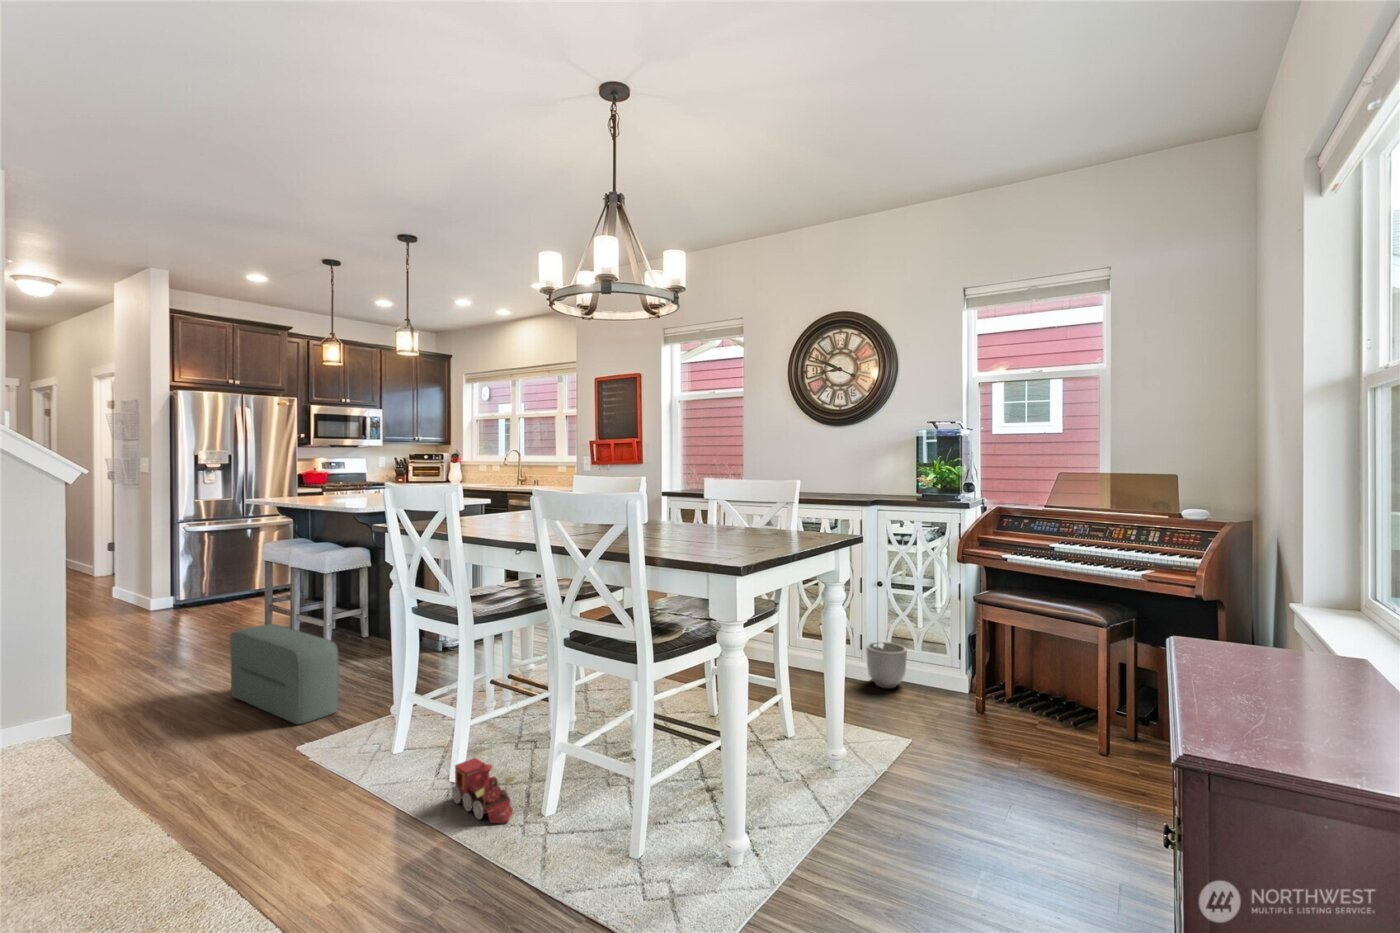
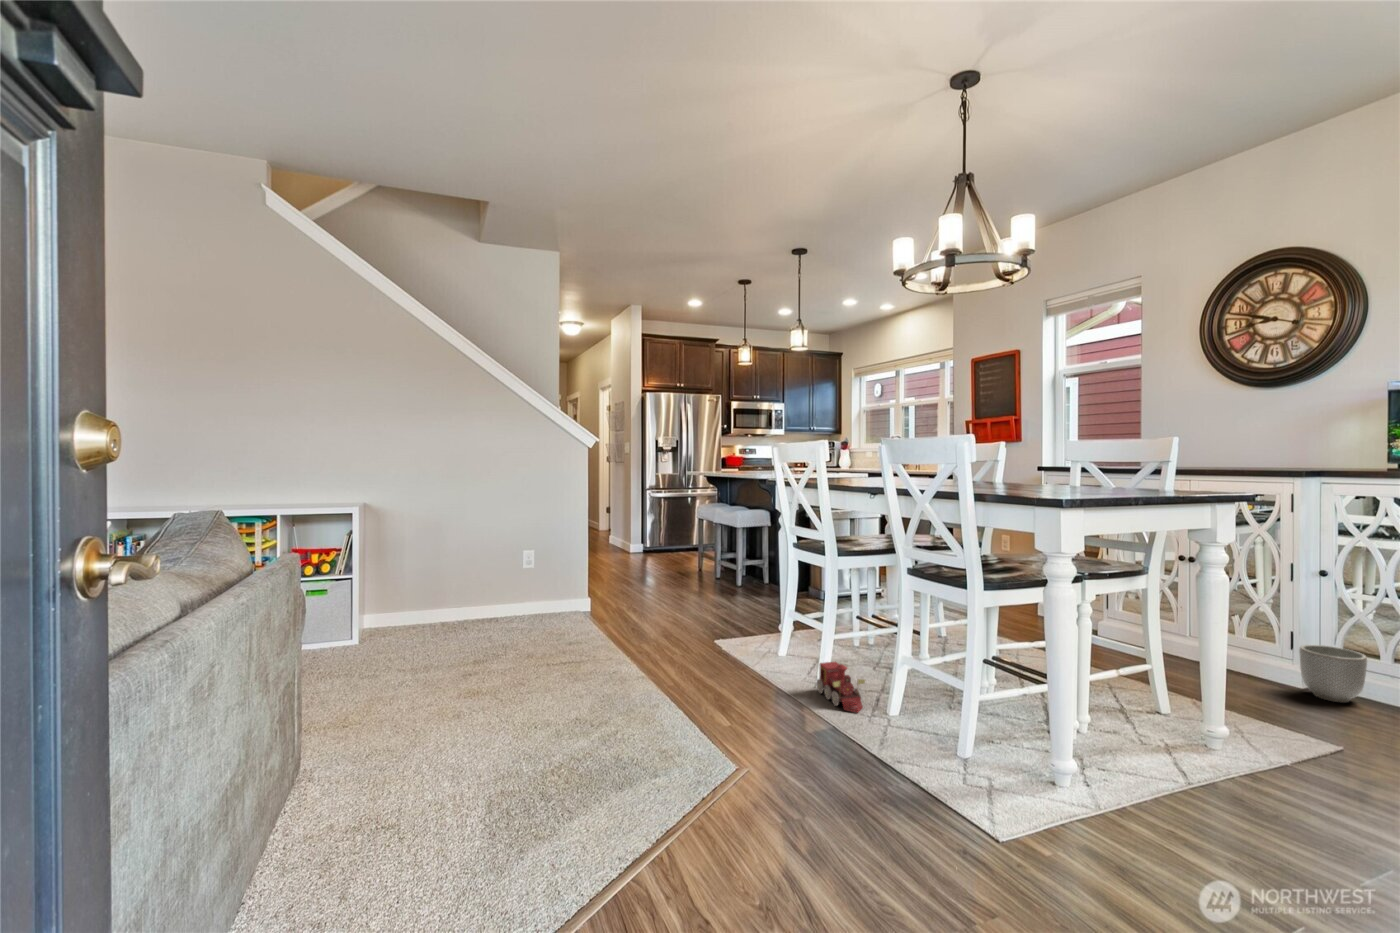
pouf: present [230,624,339,724] -> none [676,556,743,628]

